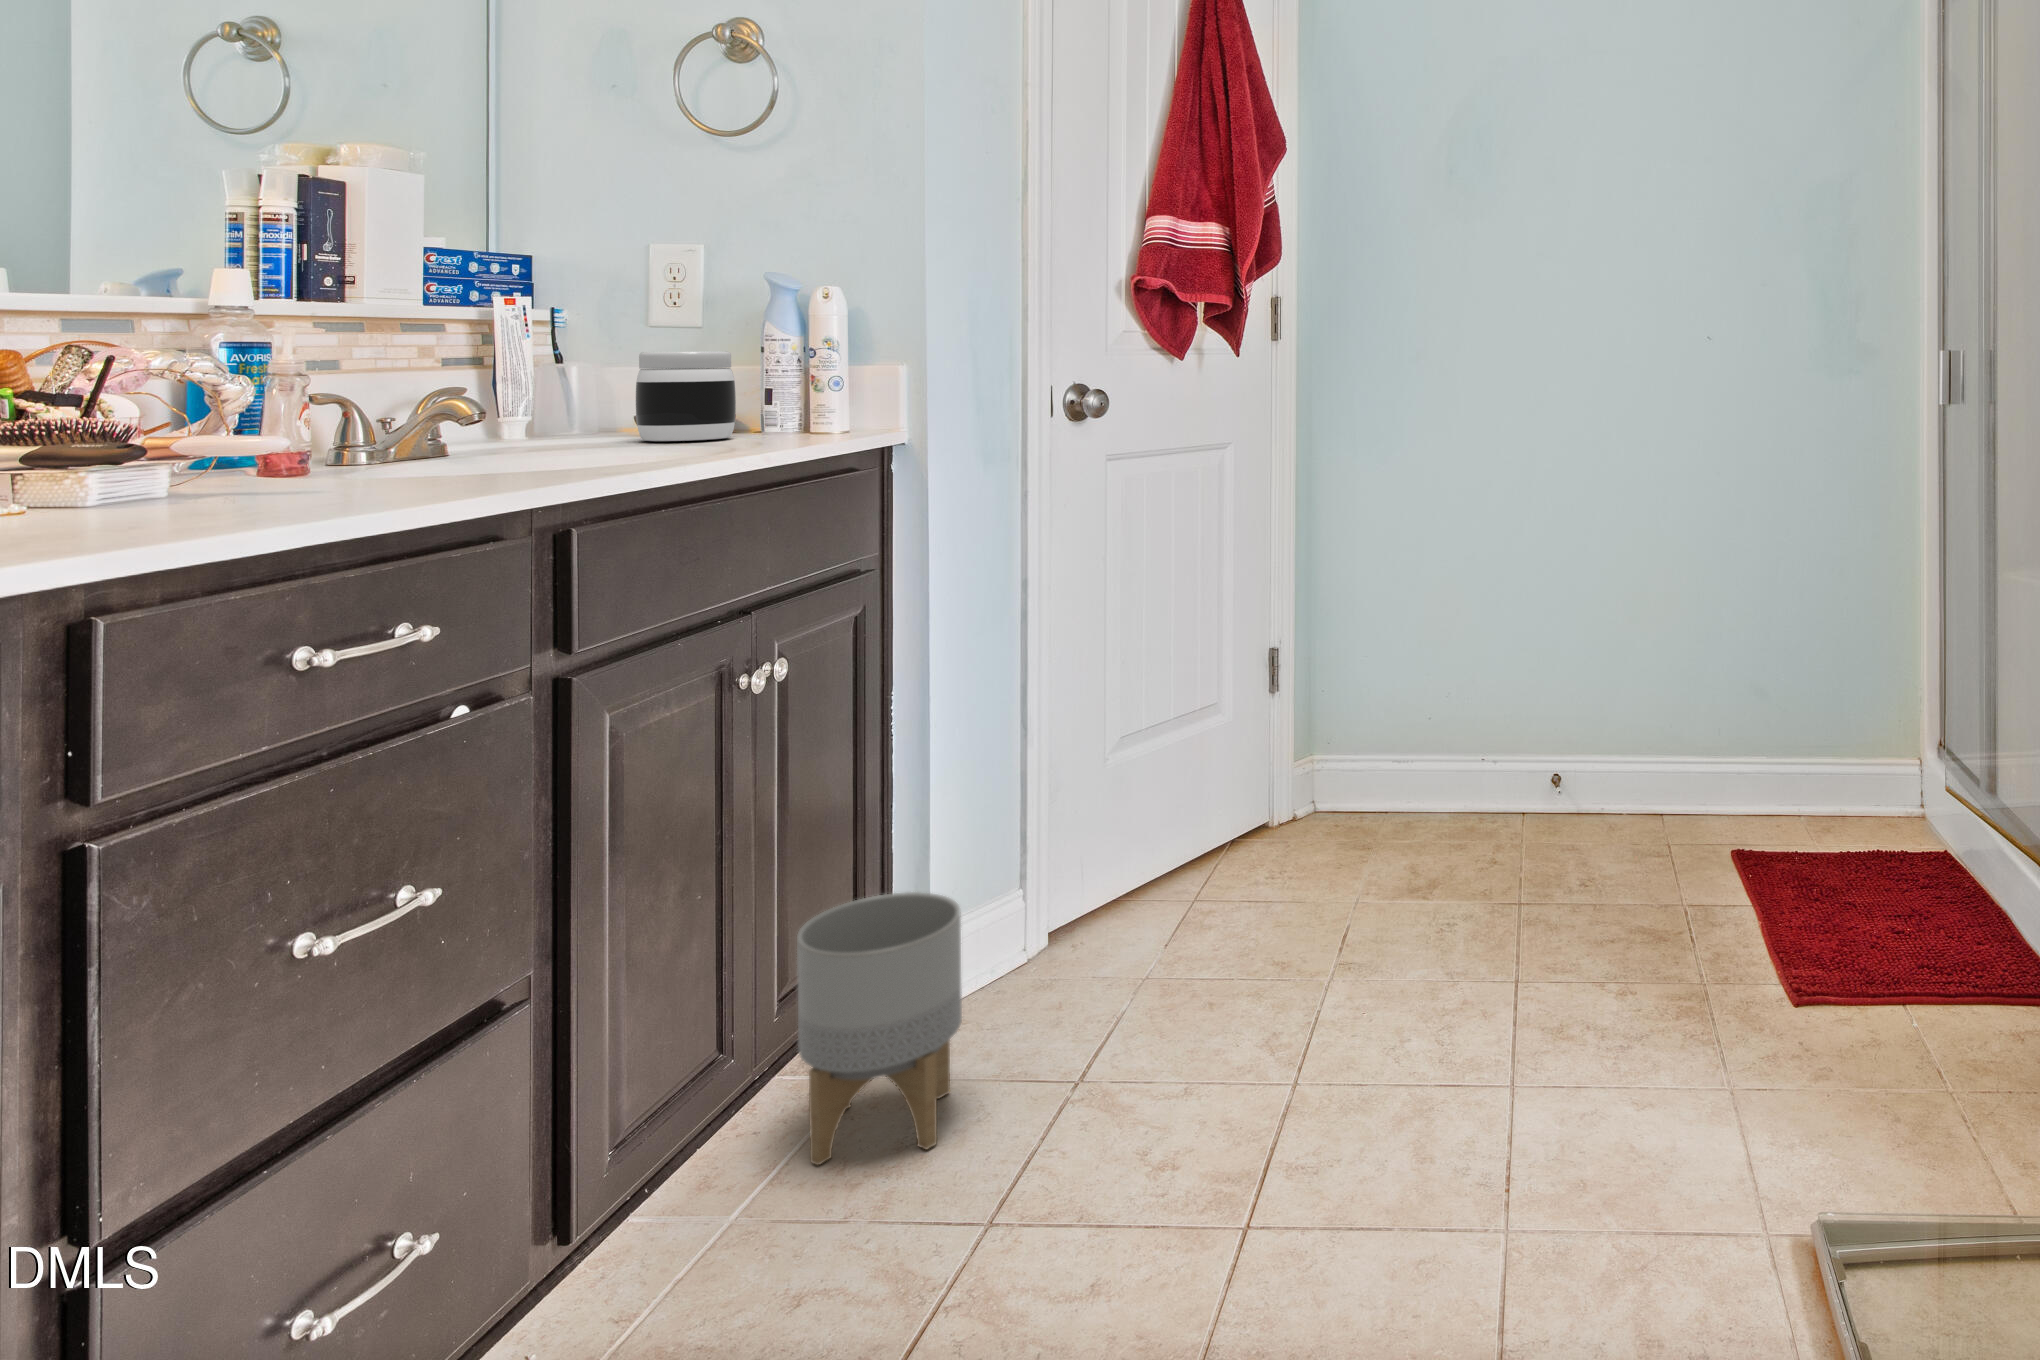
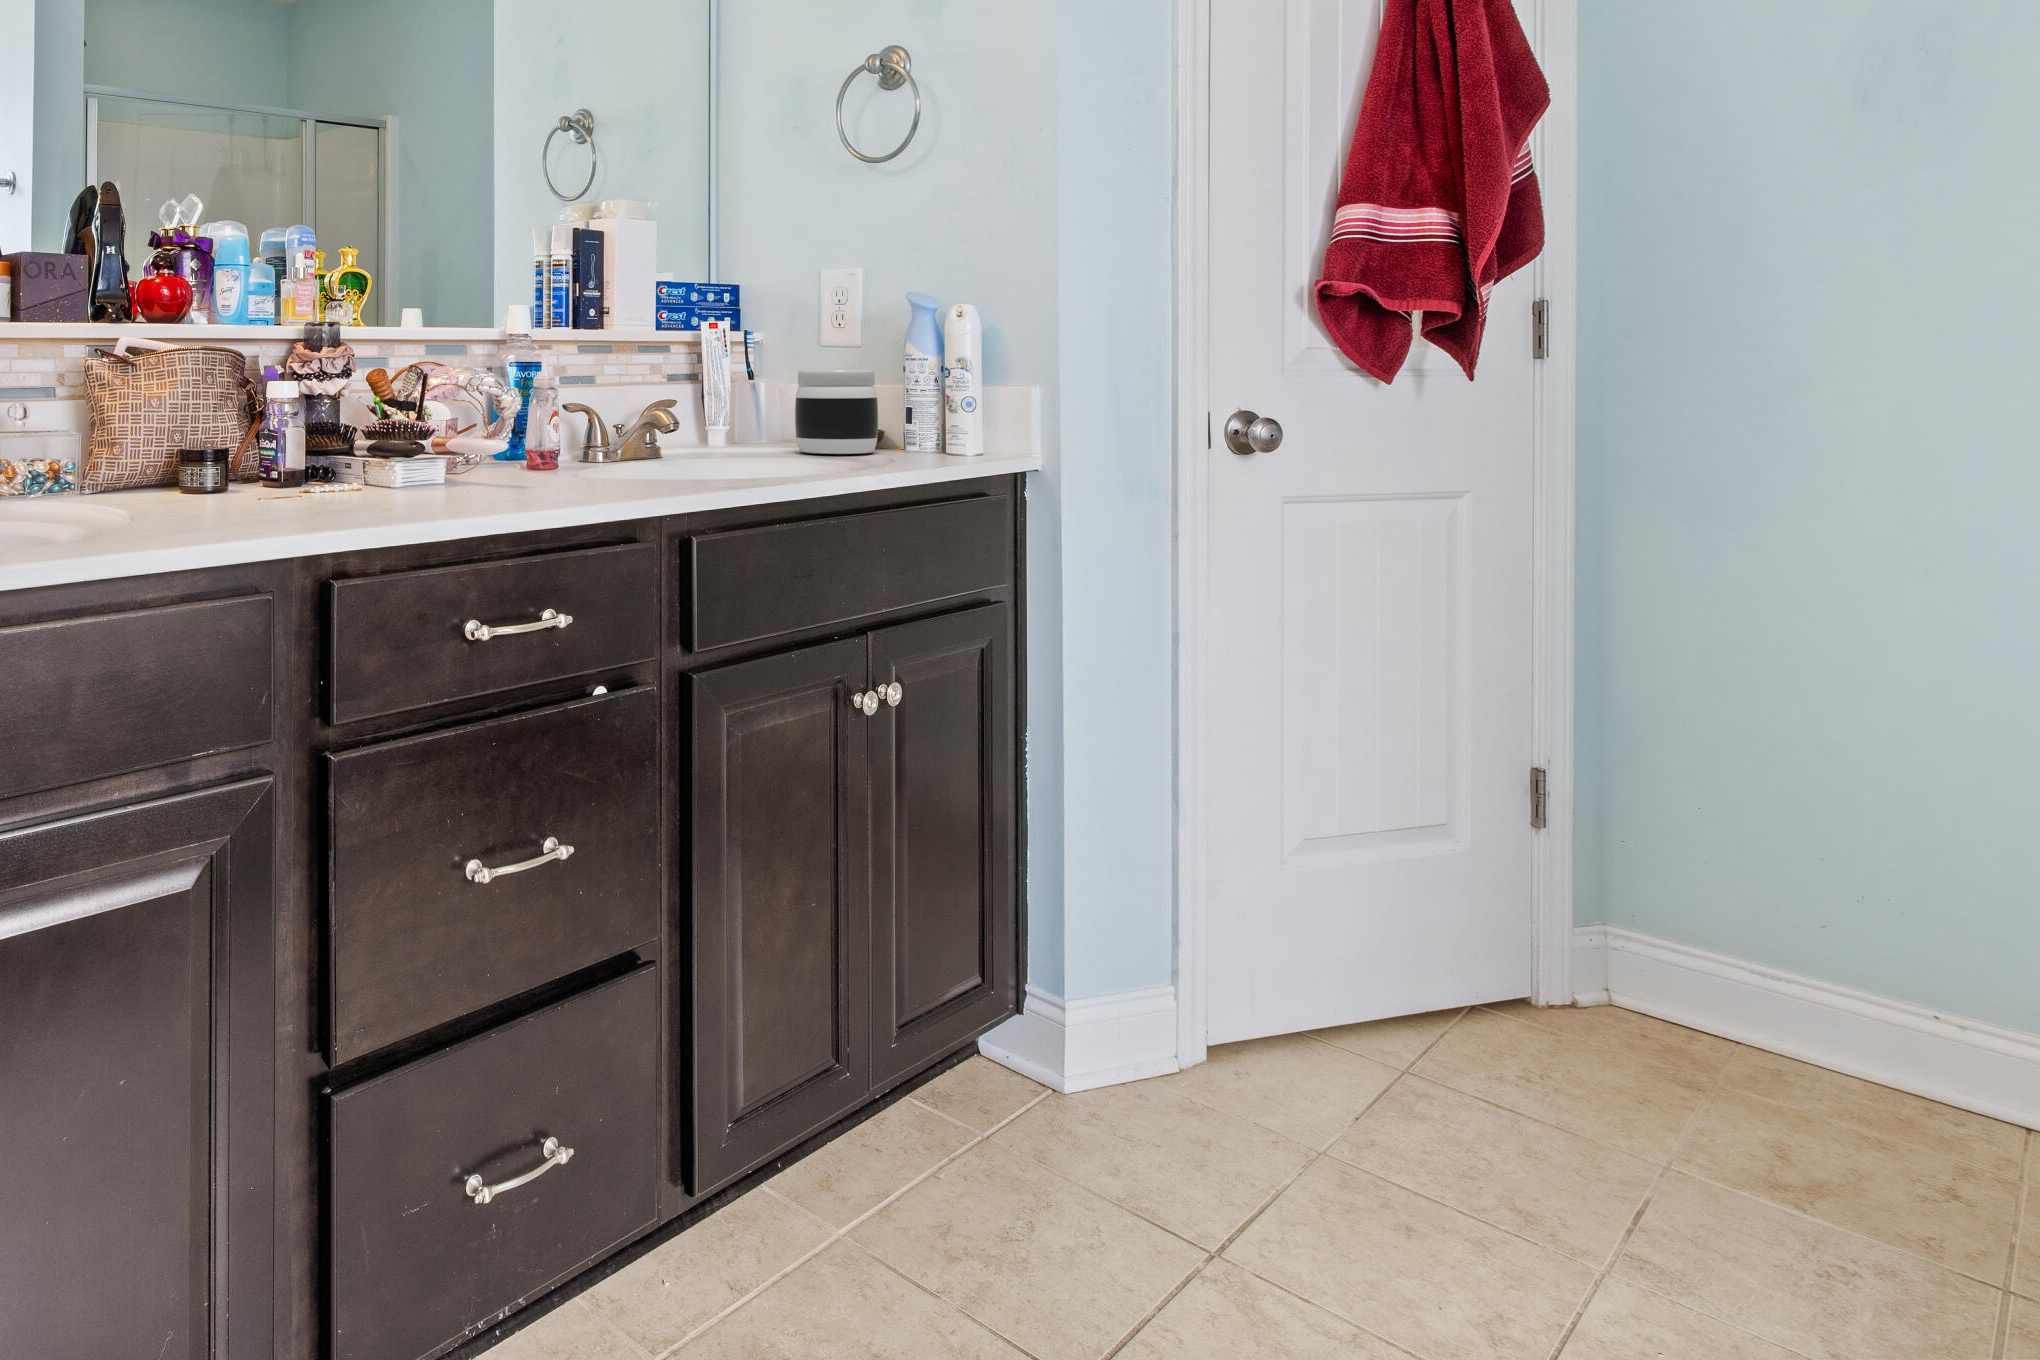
planter: present [797,892,962,1165] -> none [909,945,1080,1257]

